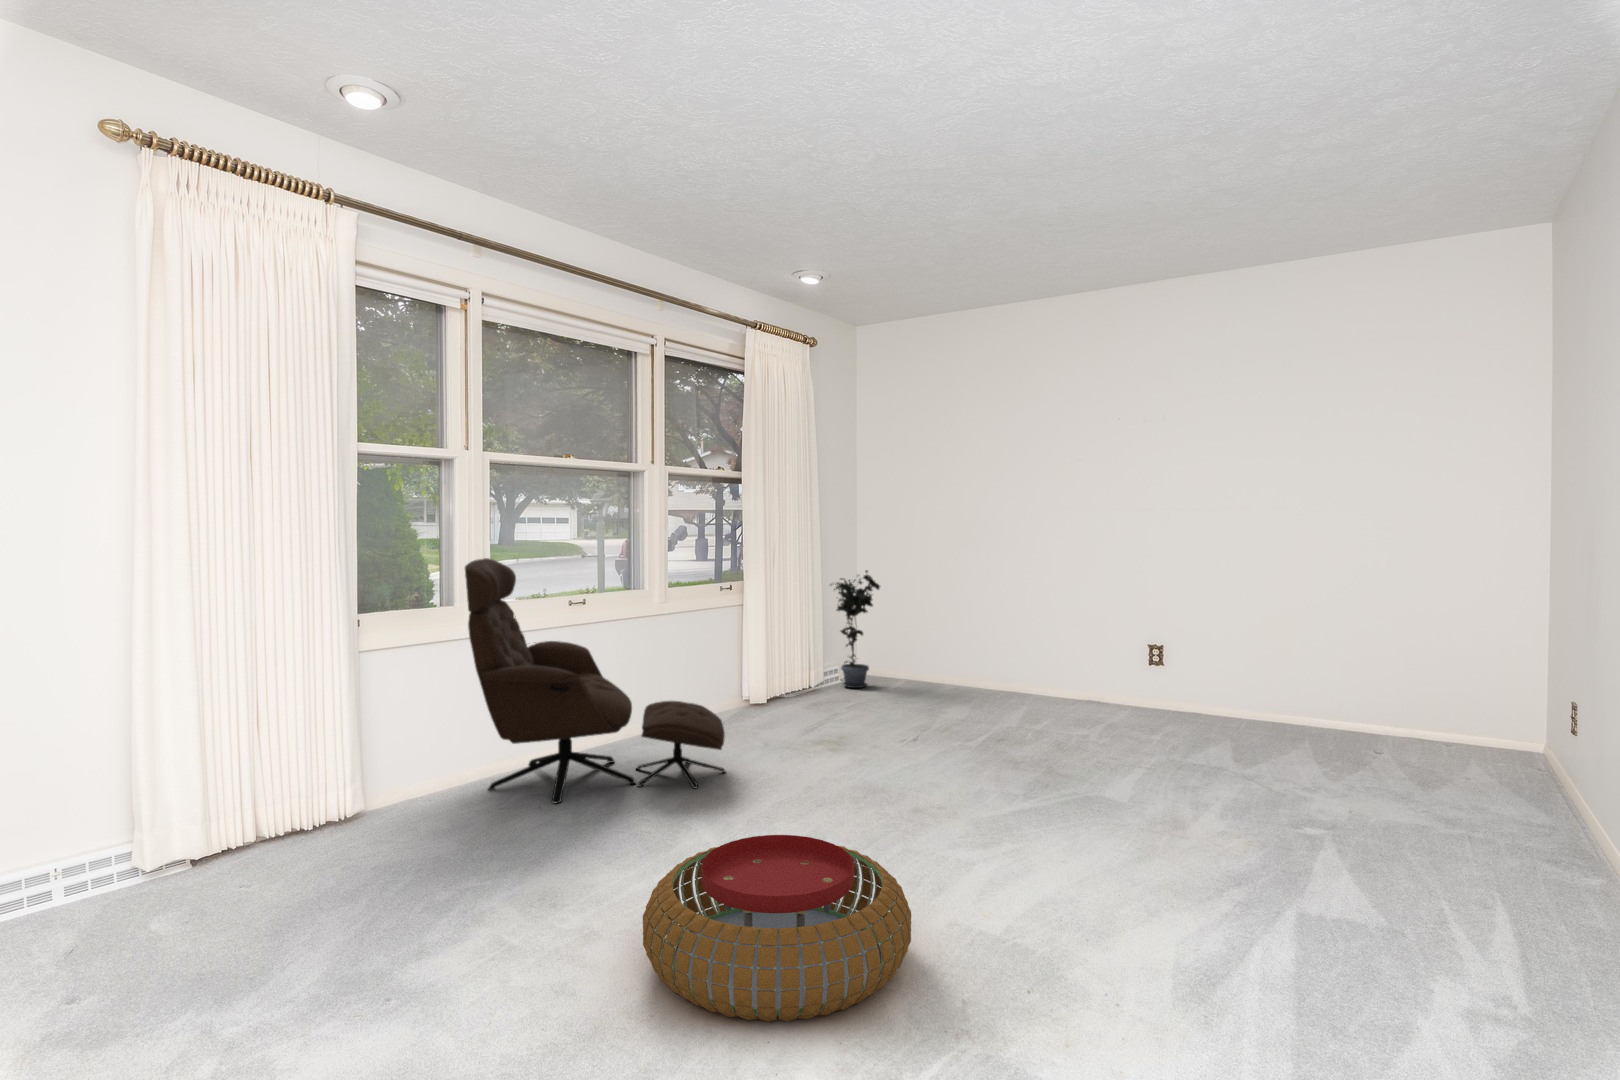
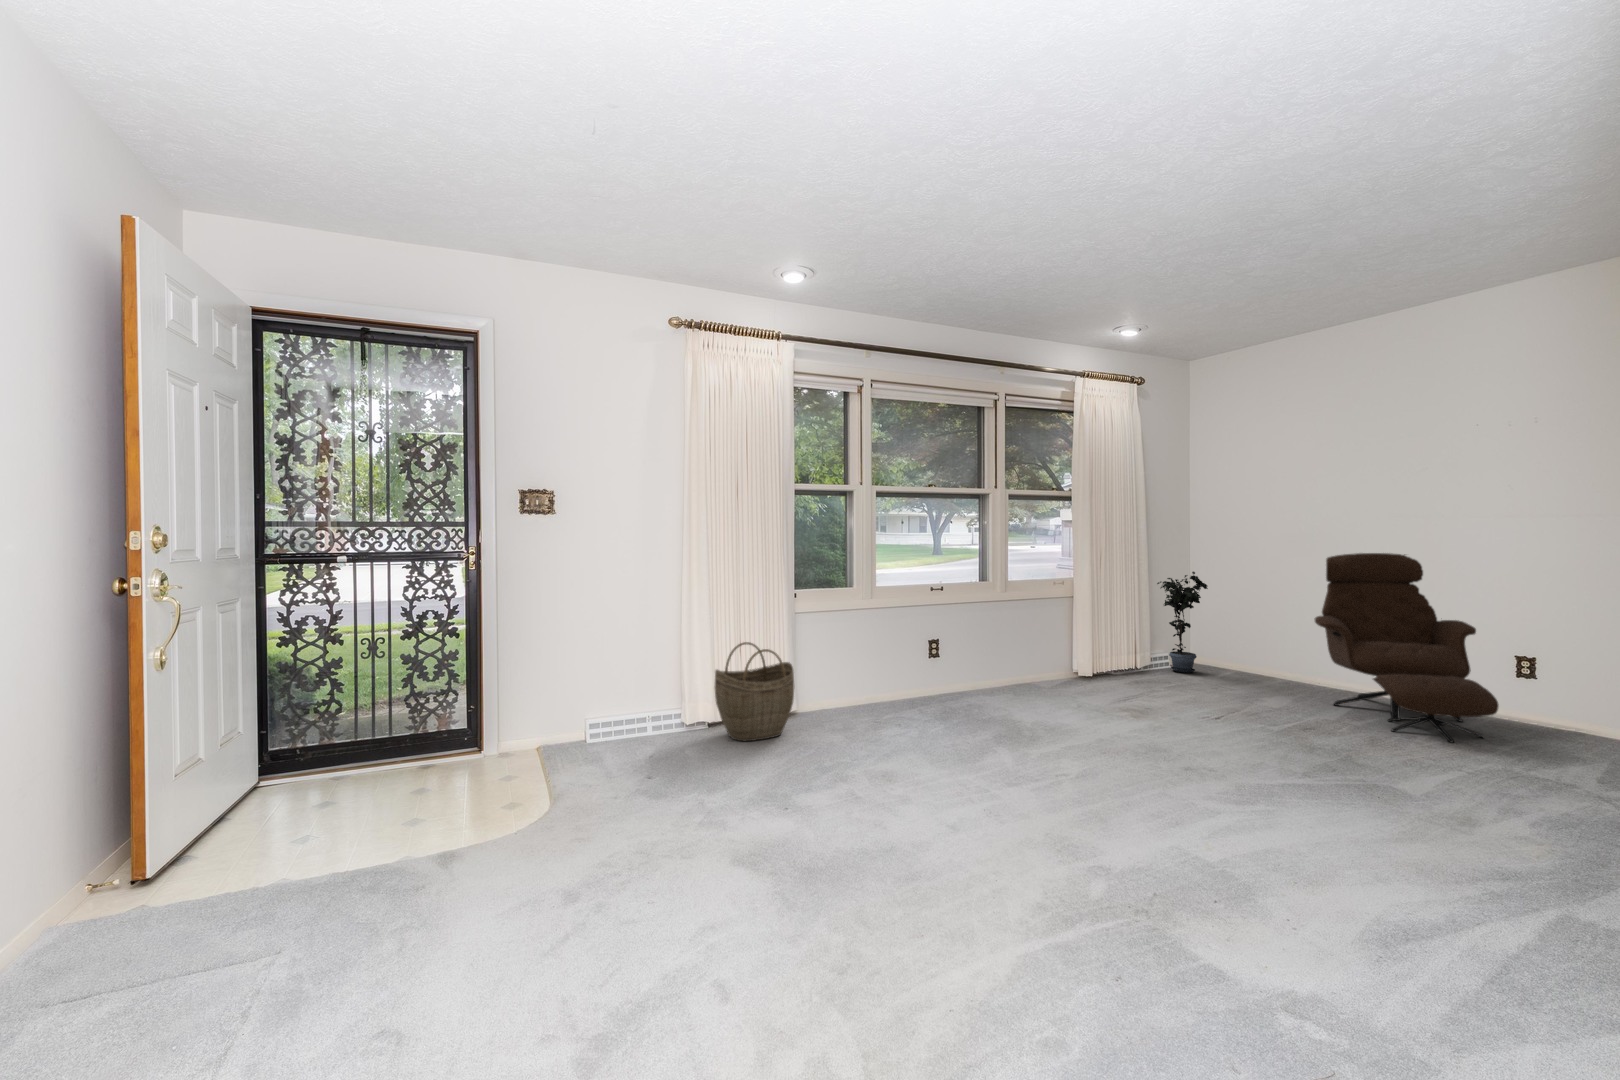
lounge chair: present [465,558,725,804] -> present [1315,553,1499,743]
woven basket: none [209,709,368,883] -> present [715,642,794,741]
pouf: present [643,835,911,1022] -> none [930,755,1130,879]

